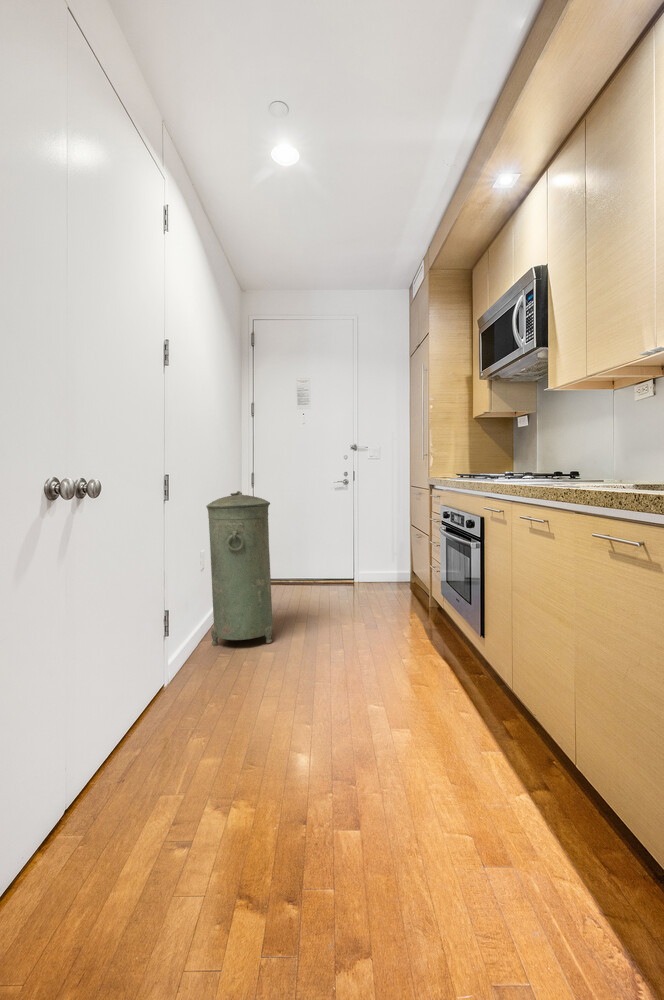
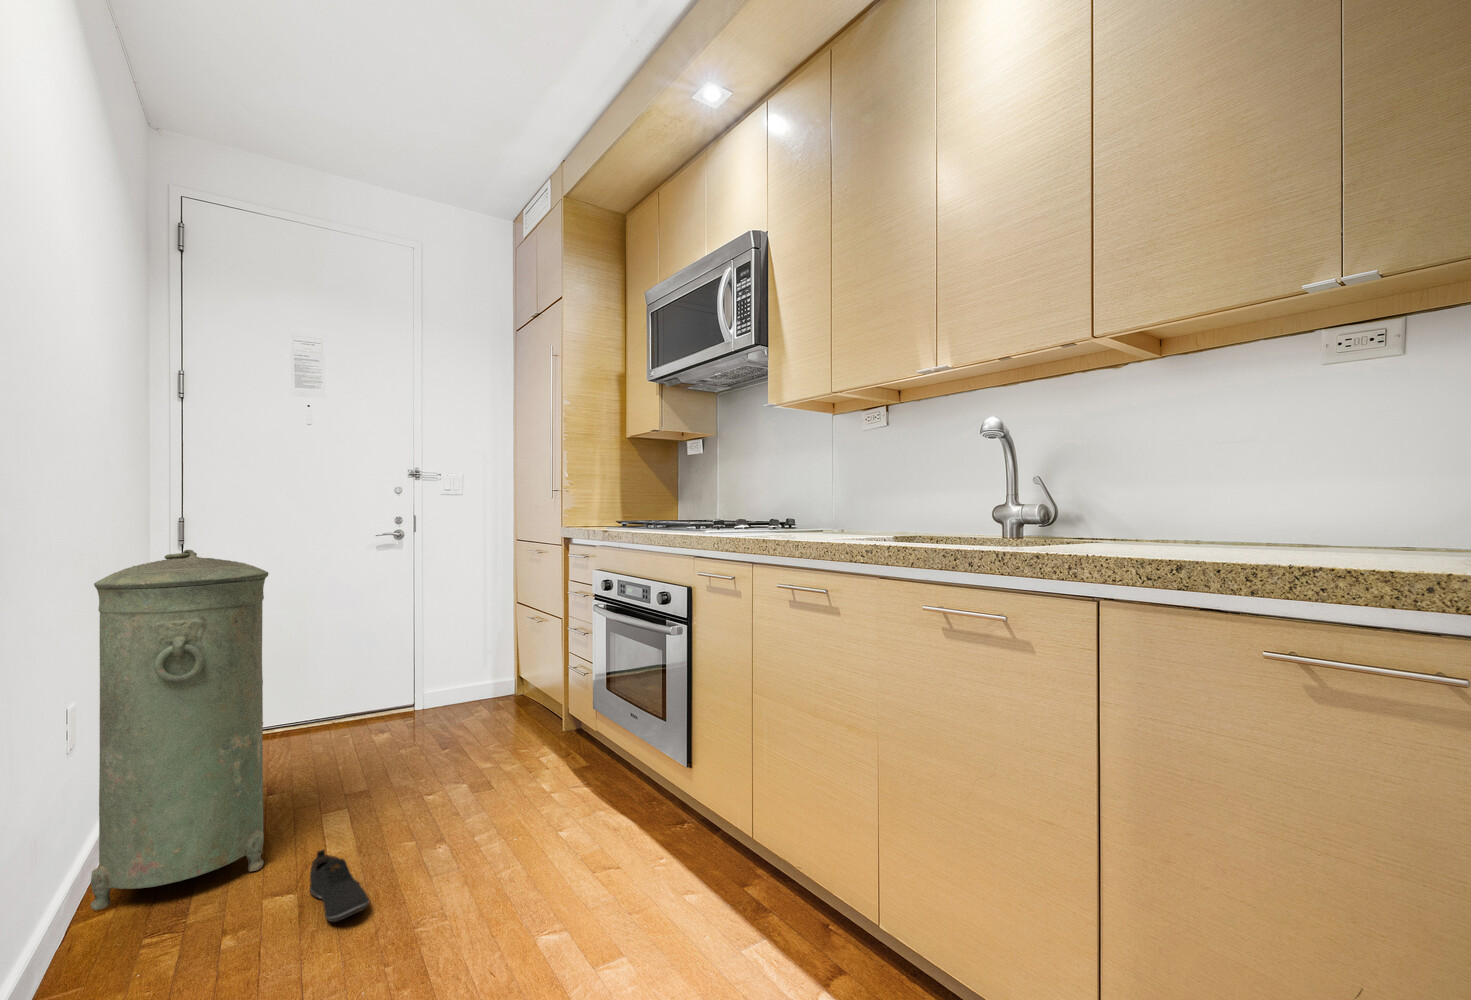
shoe: none [287,638,309,670] -> present [310,850,370,922]

